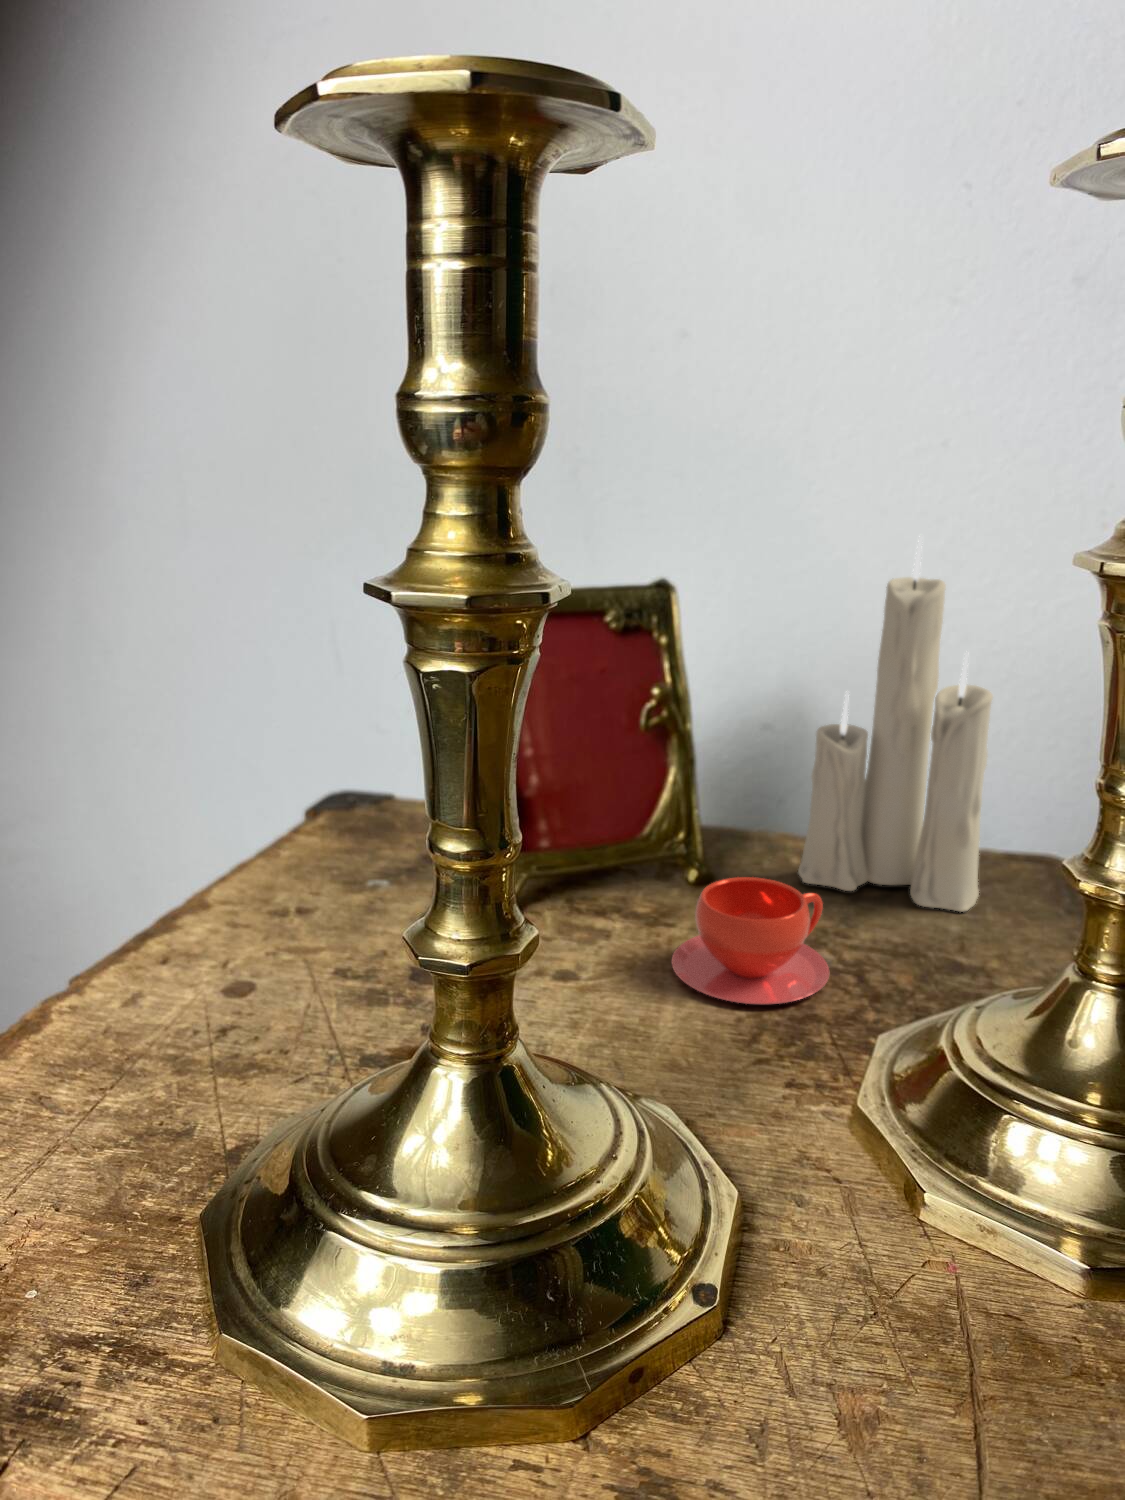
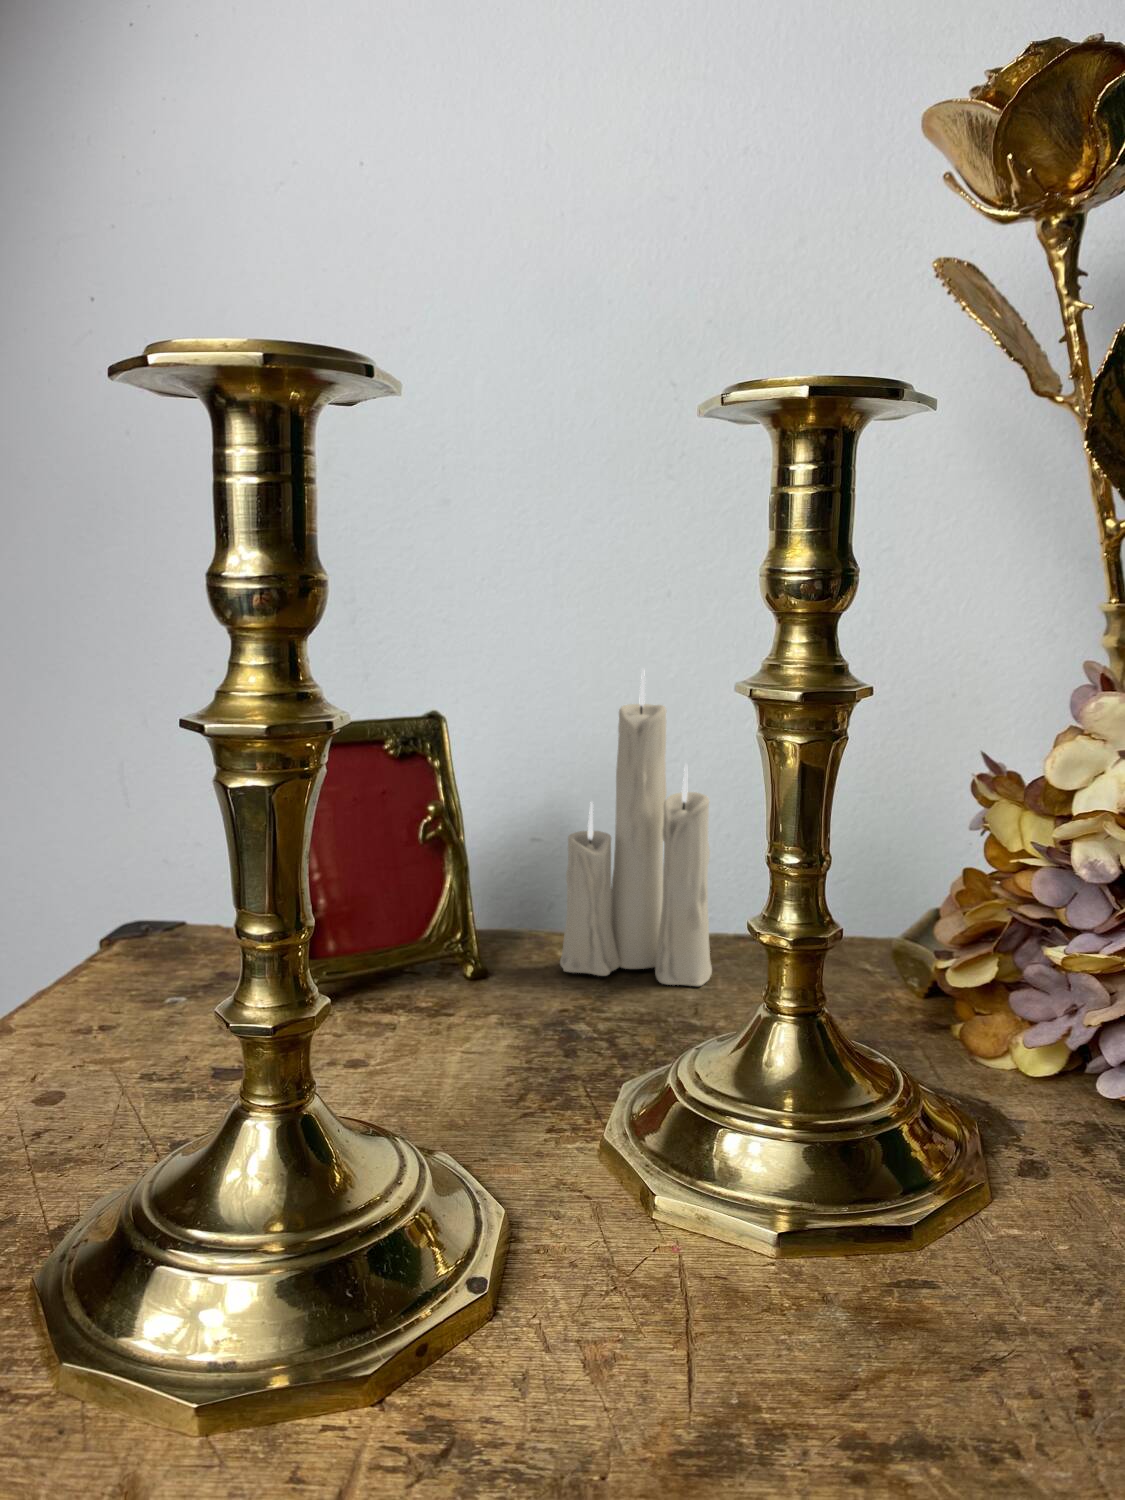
teacup: present [672,877,829,1004] -> none [449,964,585,1072]

